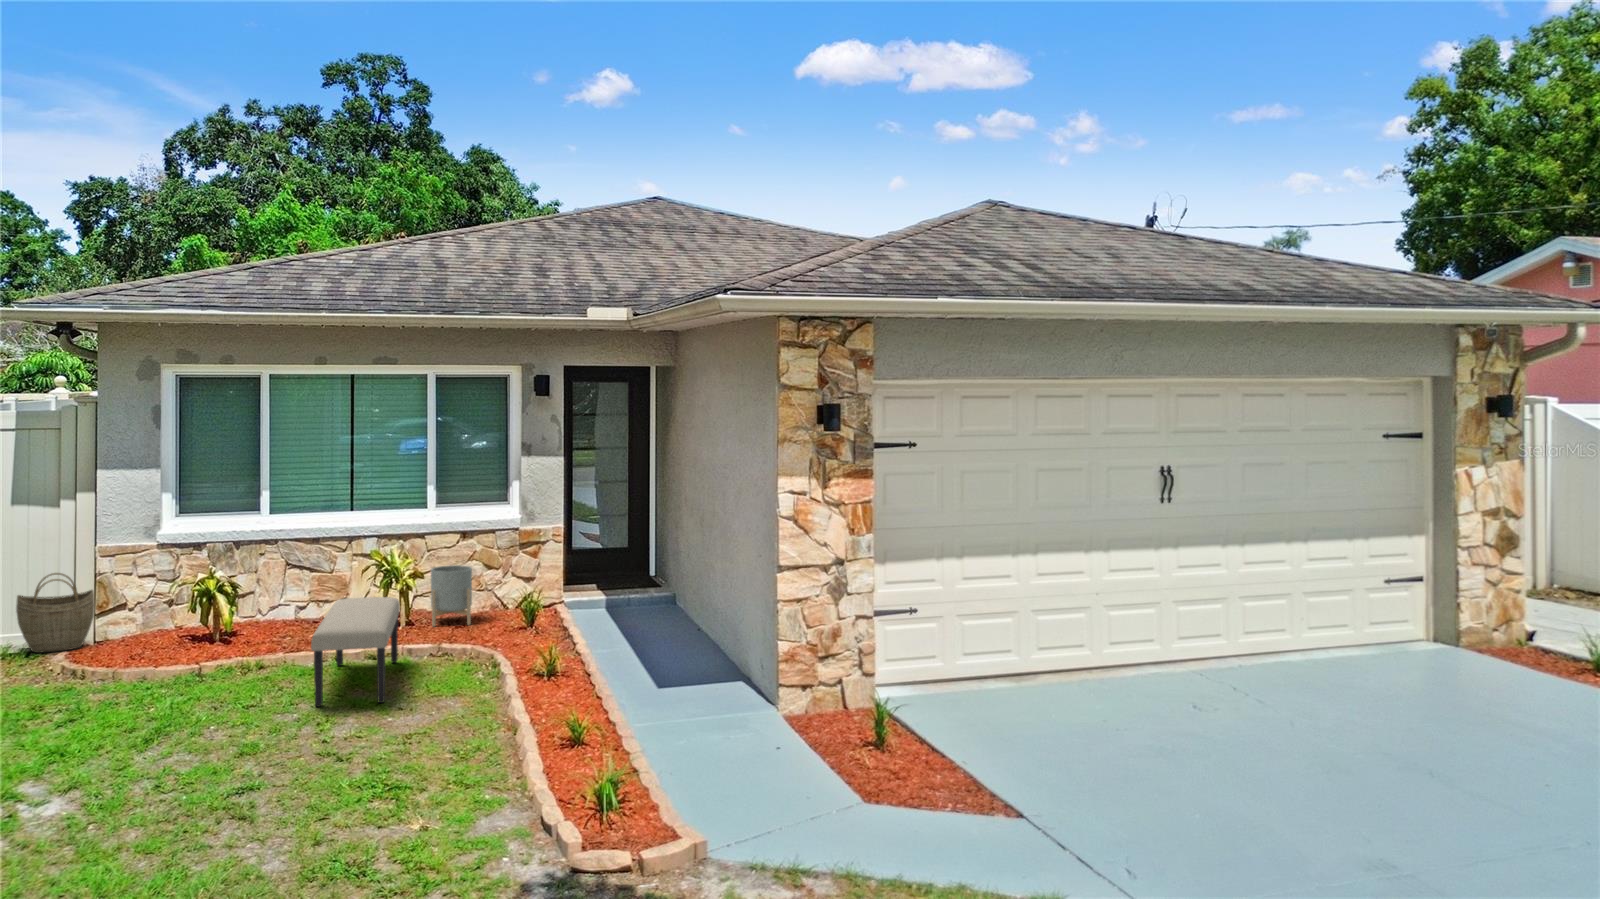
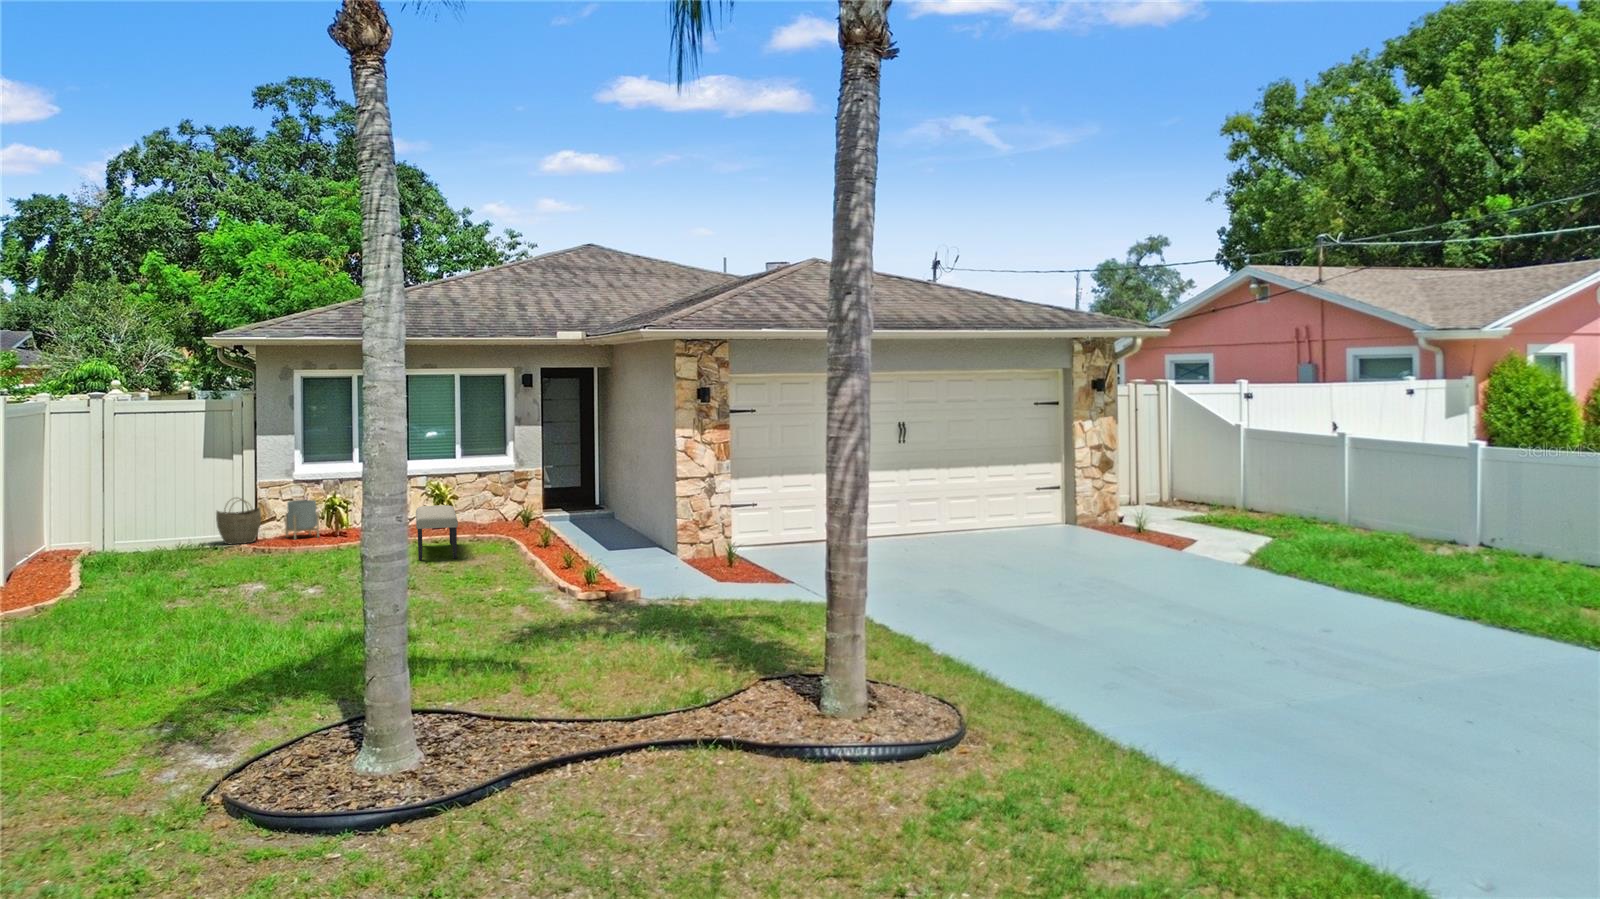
planter: present [431,565,472,627] -> present [285,500,319,539]

